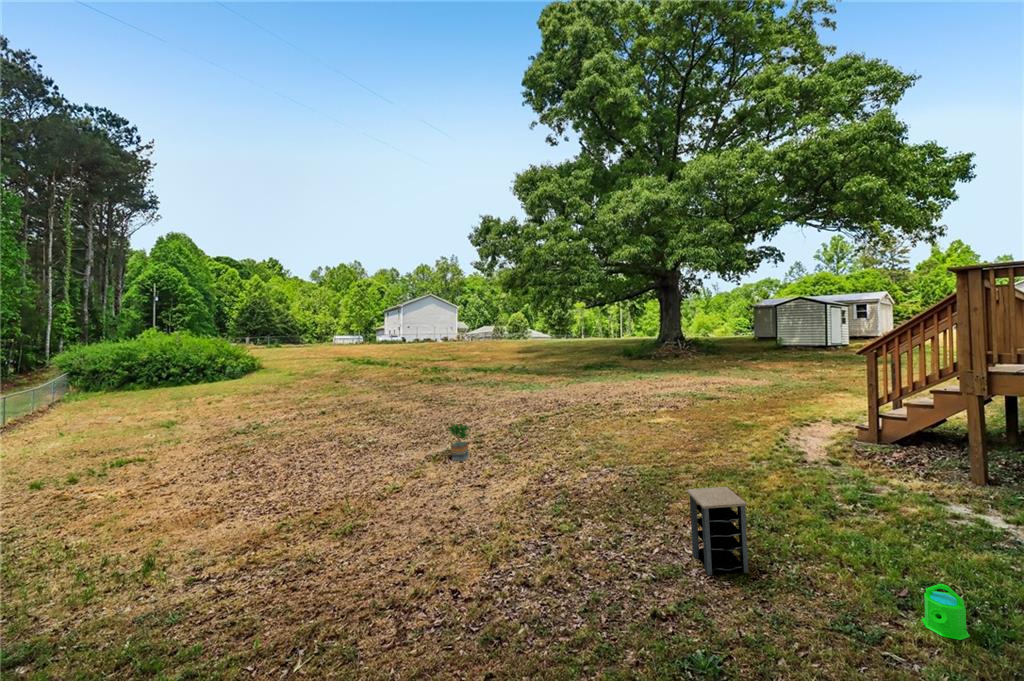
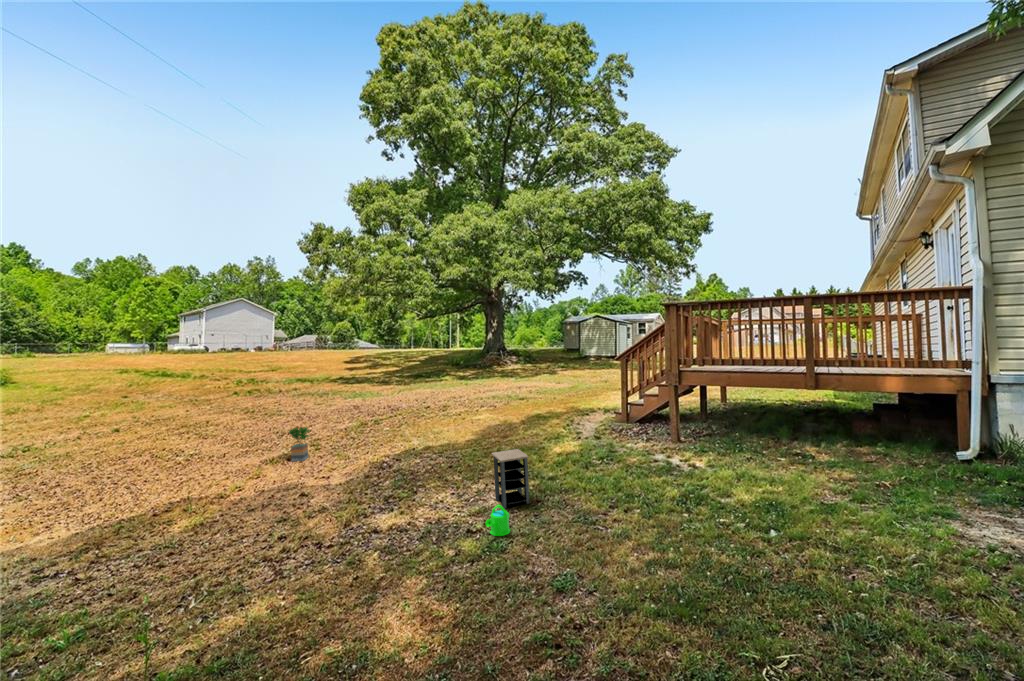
watering can: present [922,583,970,640] -> present [486,505,510,536]

